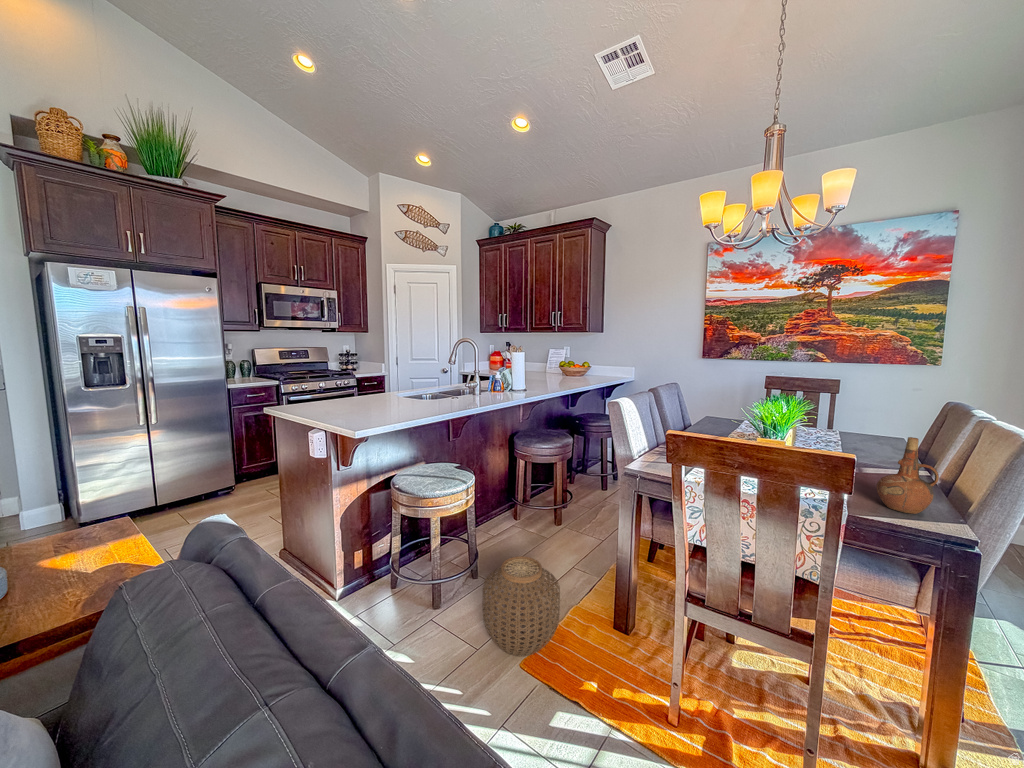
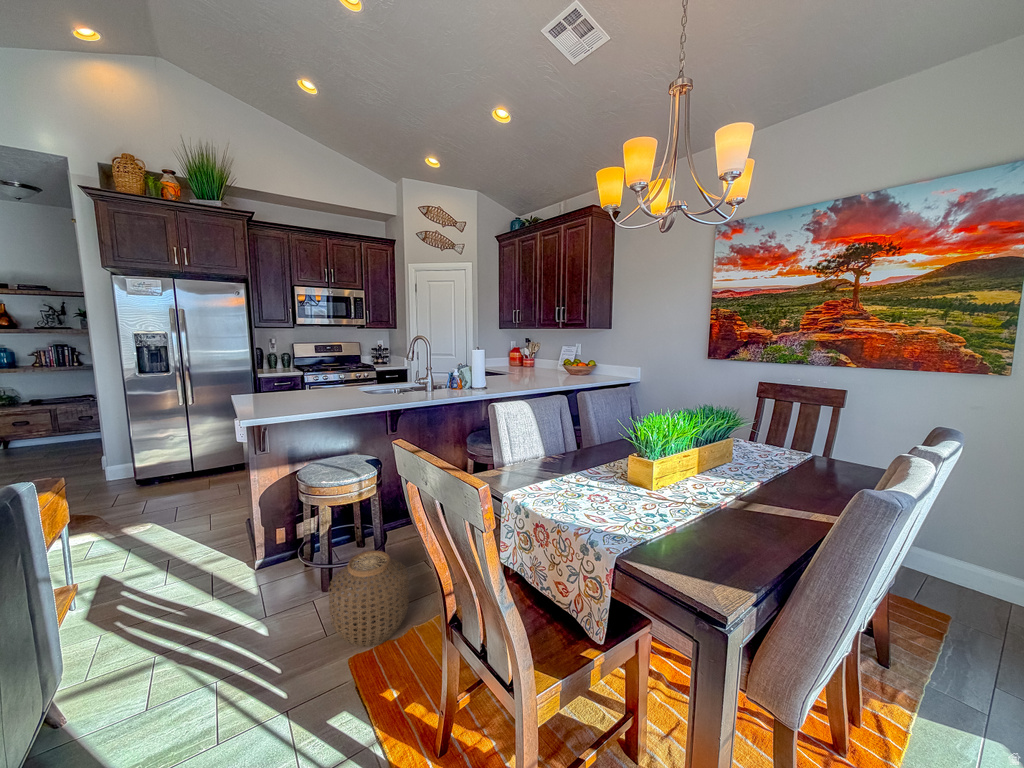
ceramic pitcher: present [877,437,939,514] -> none [679,467,741,565]

